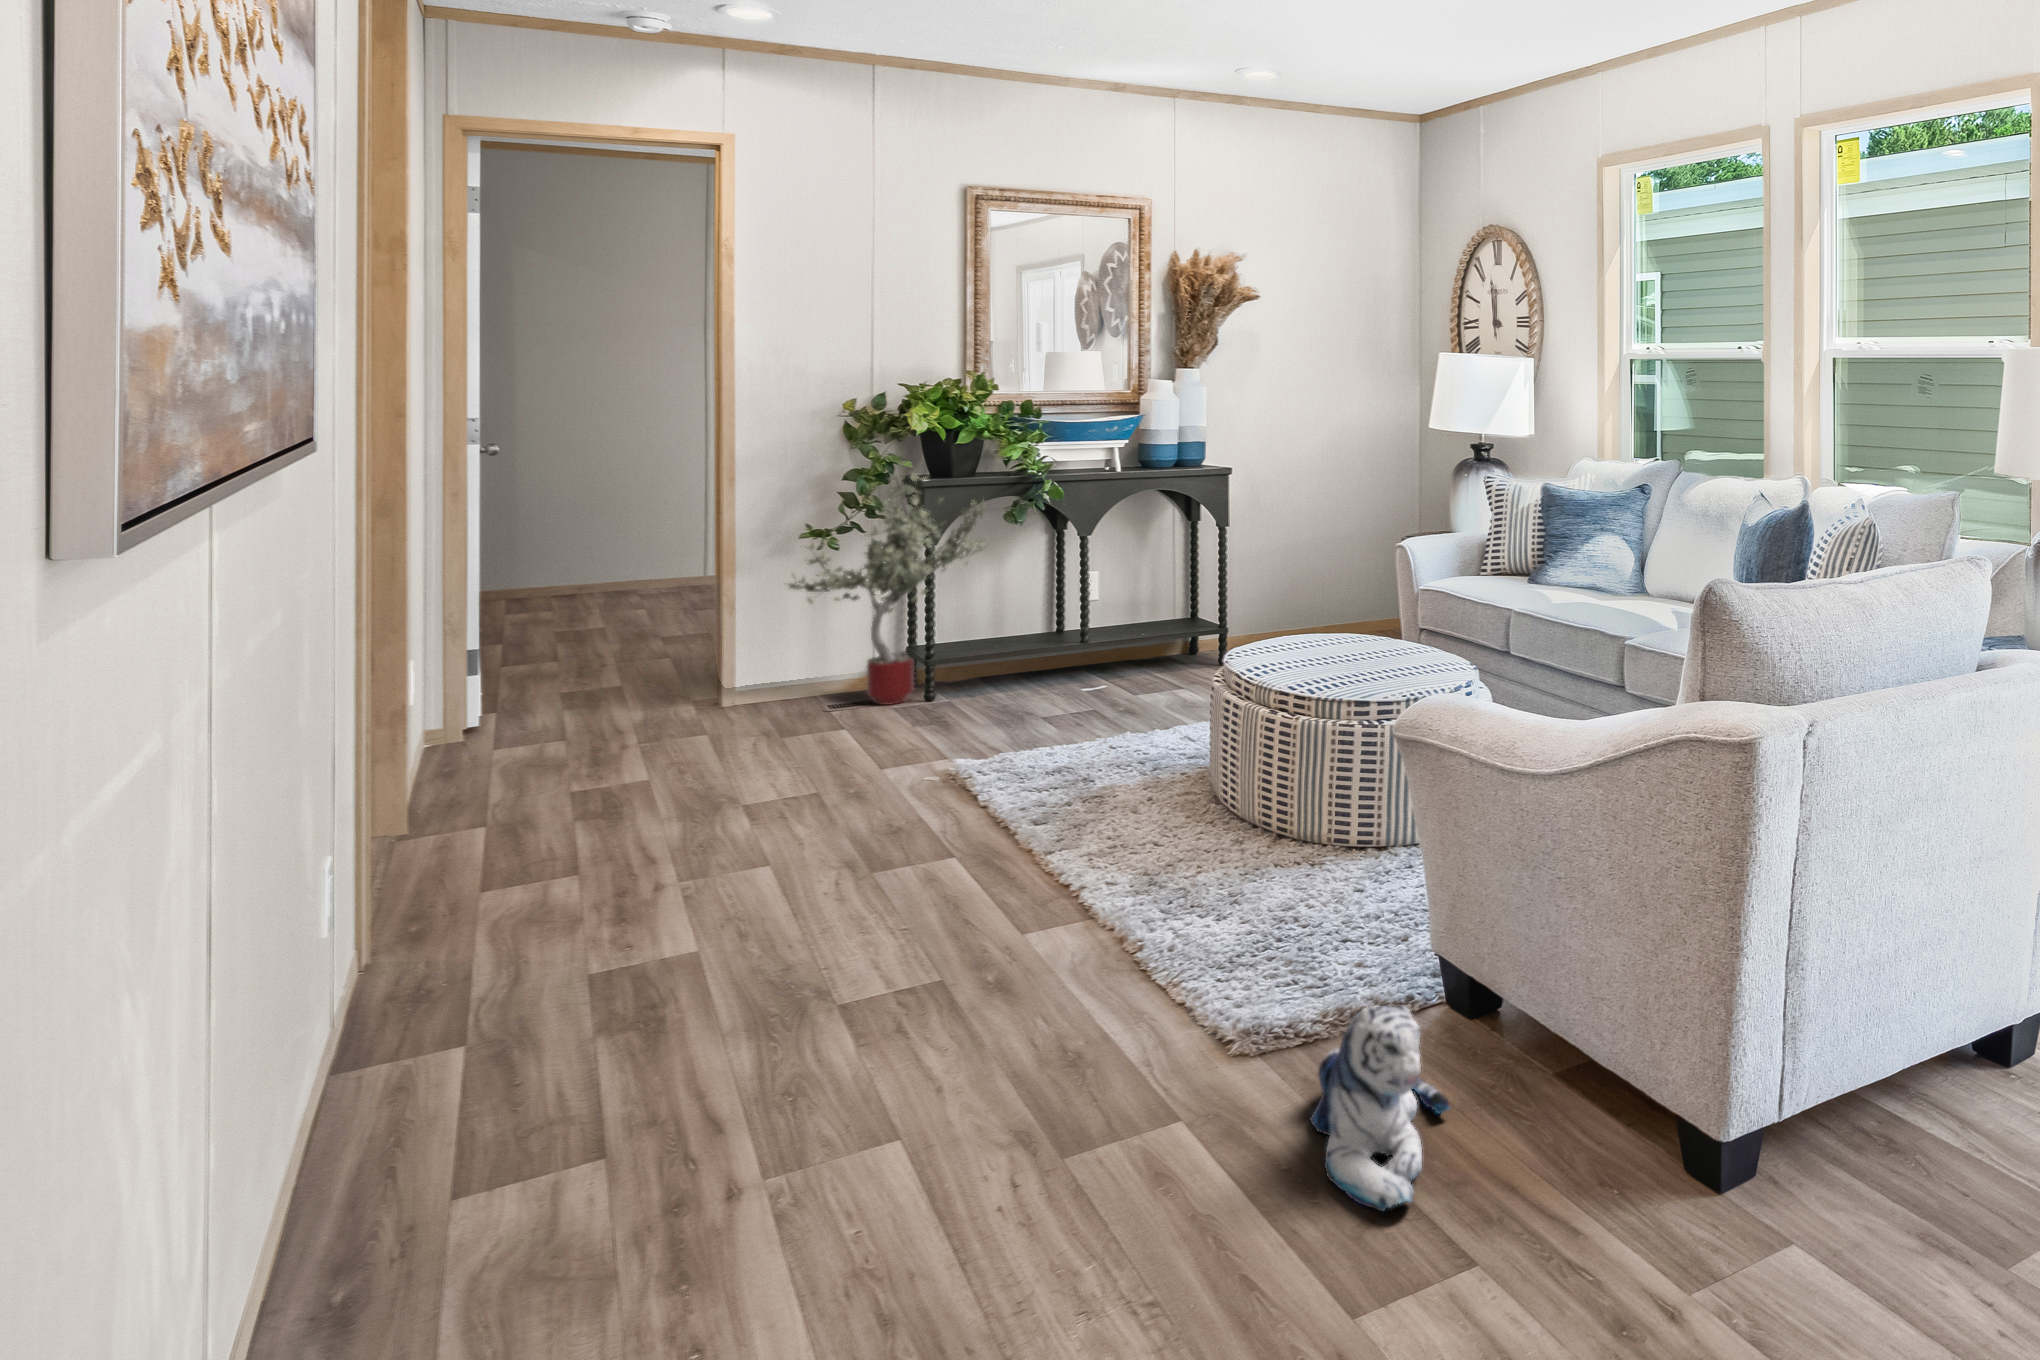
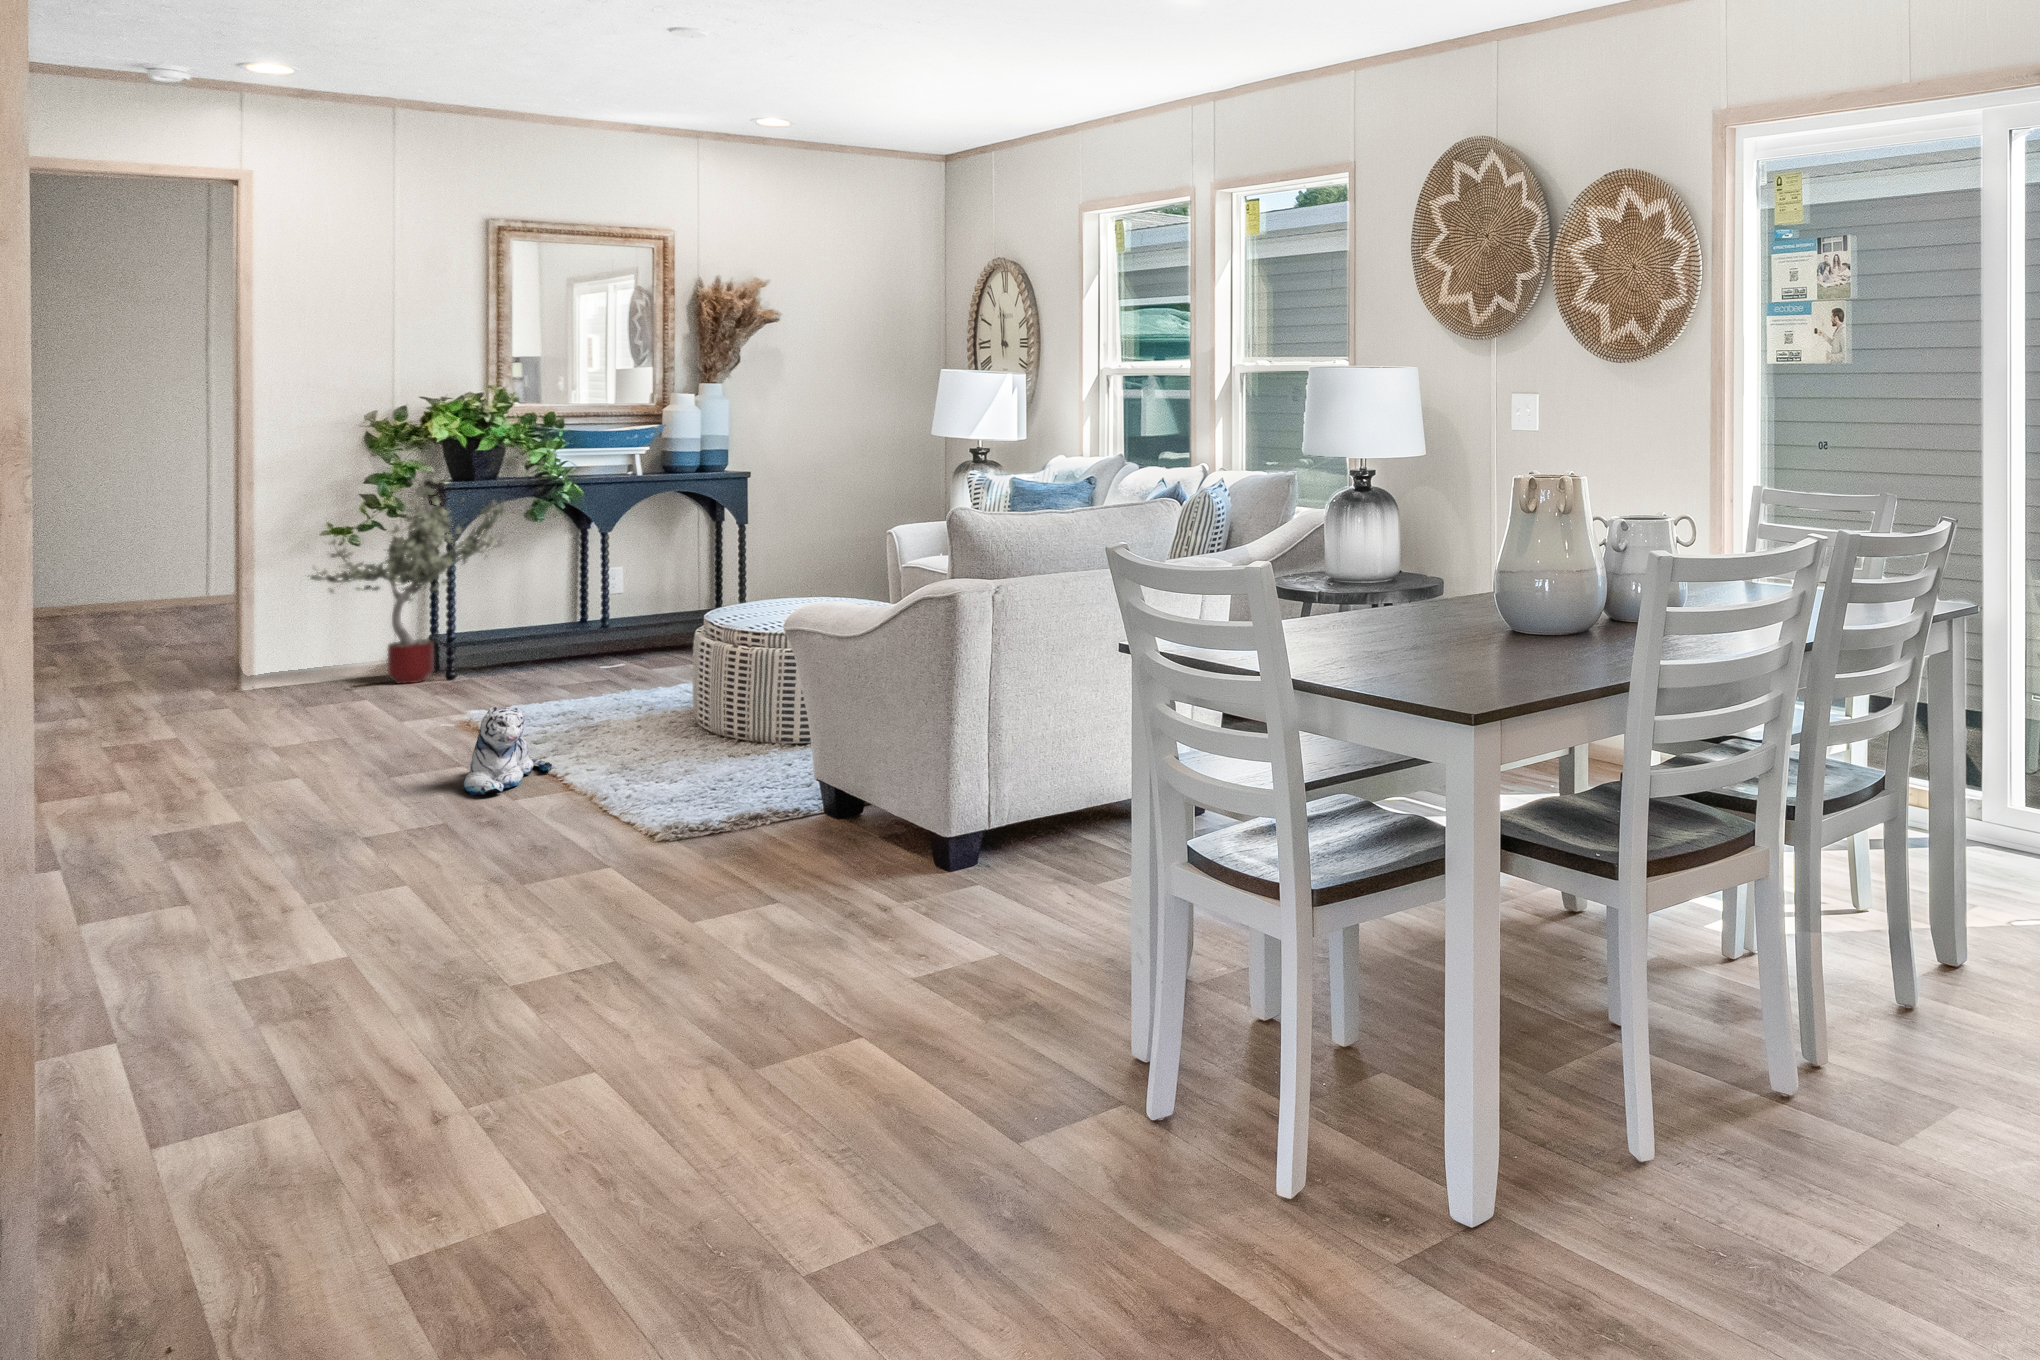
plush toy: present [1309,1005,1449,1211] -> present [463,707,552,795]

